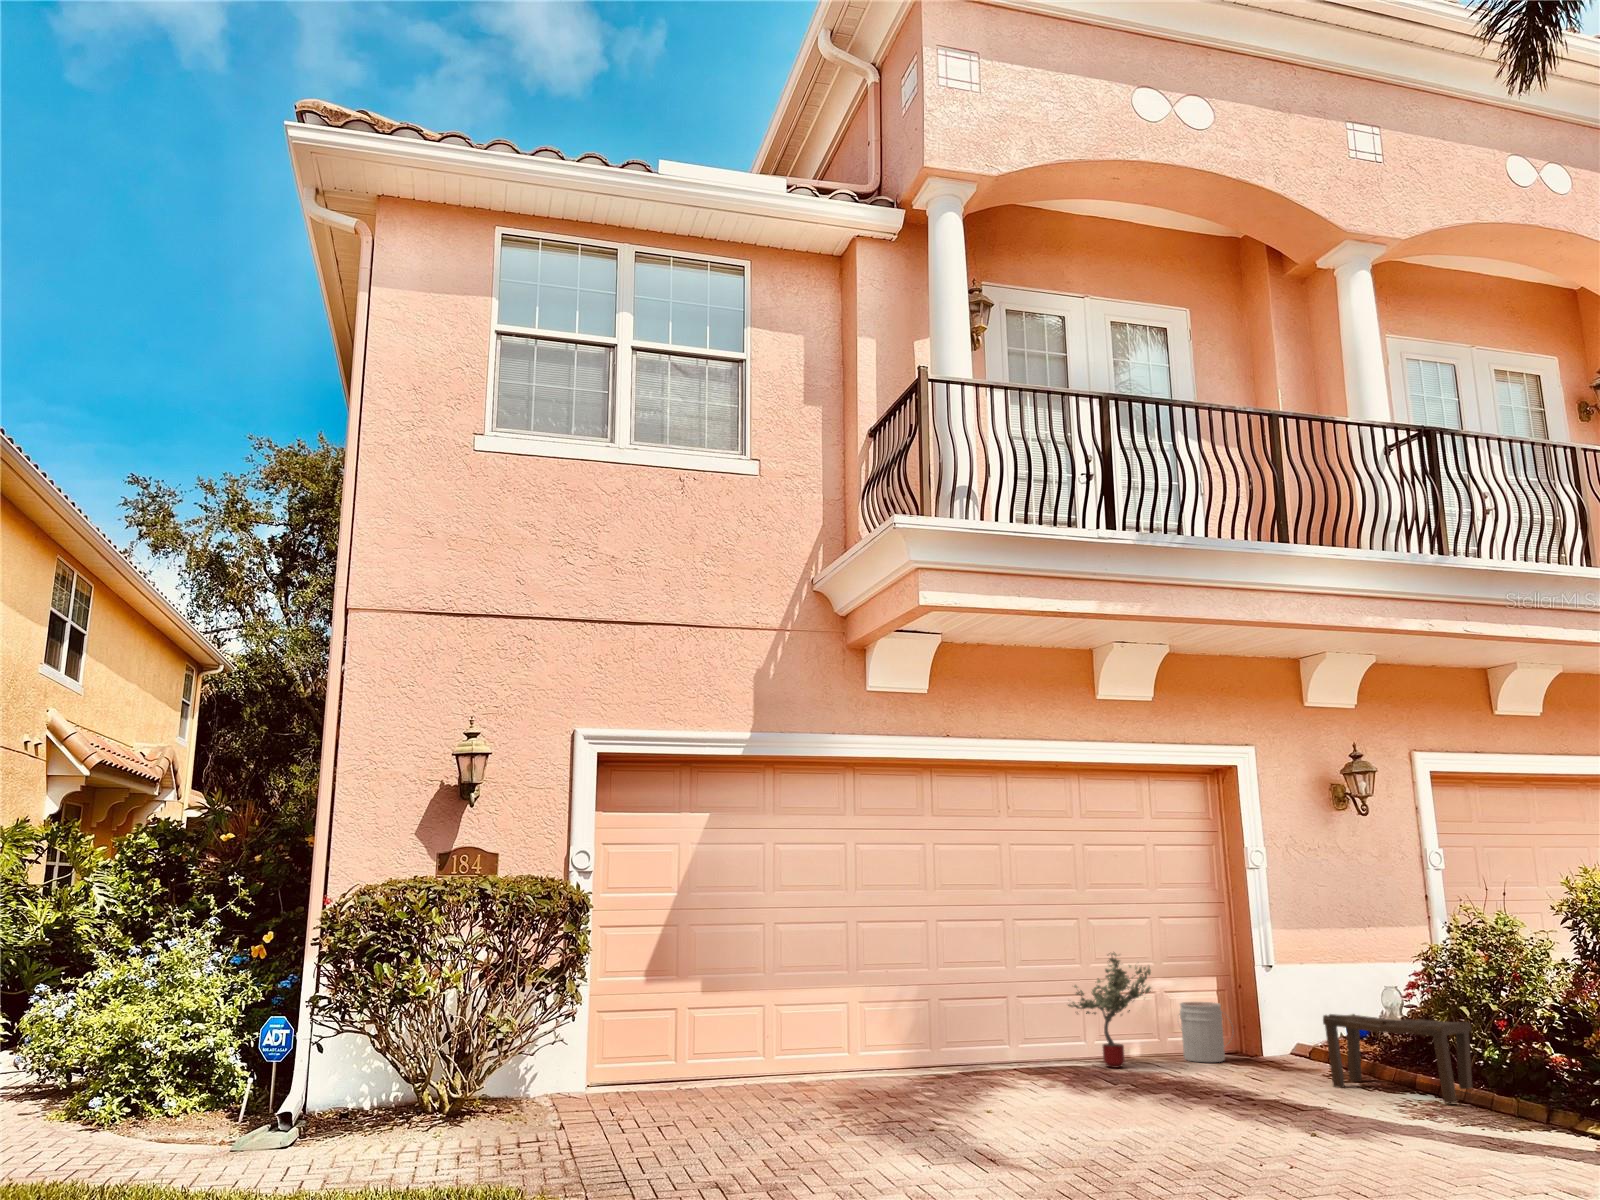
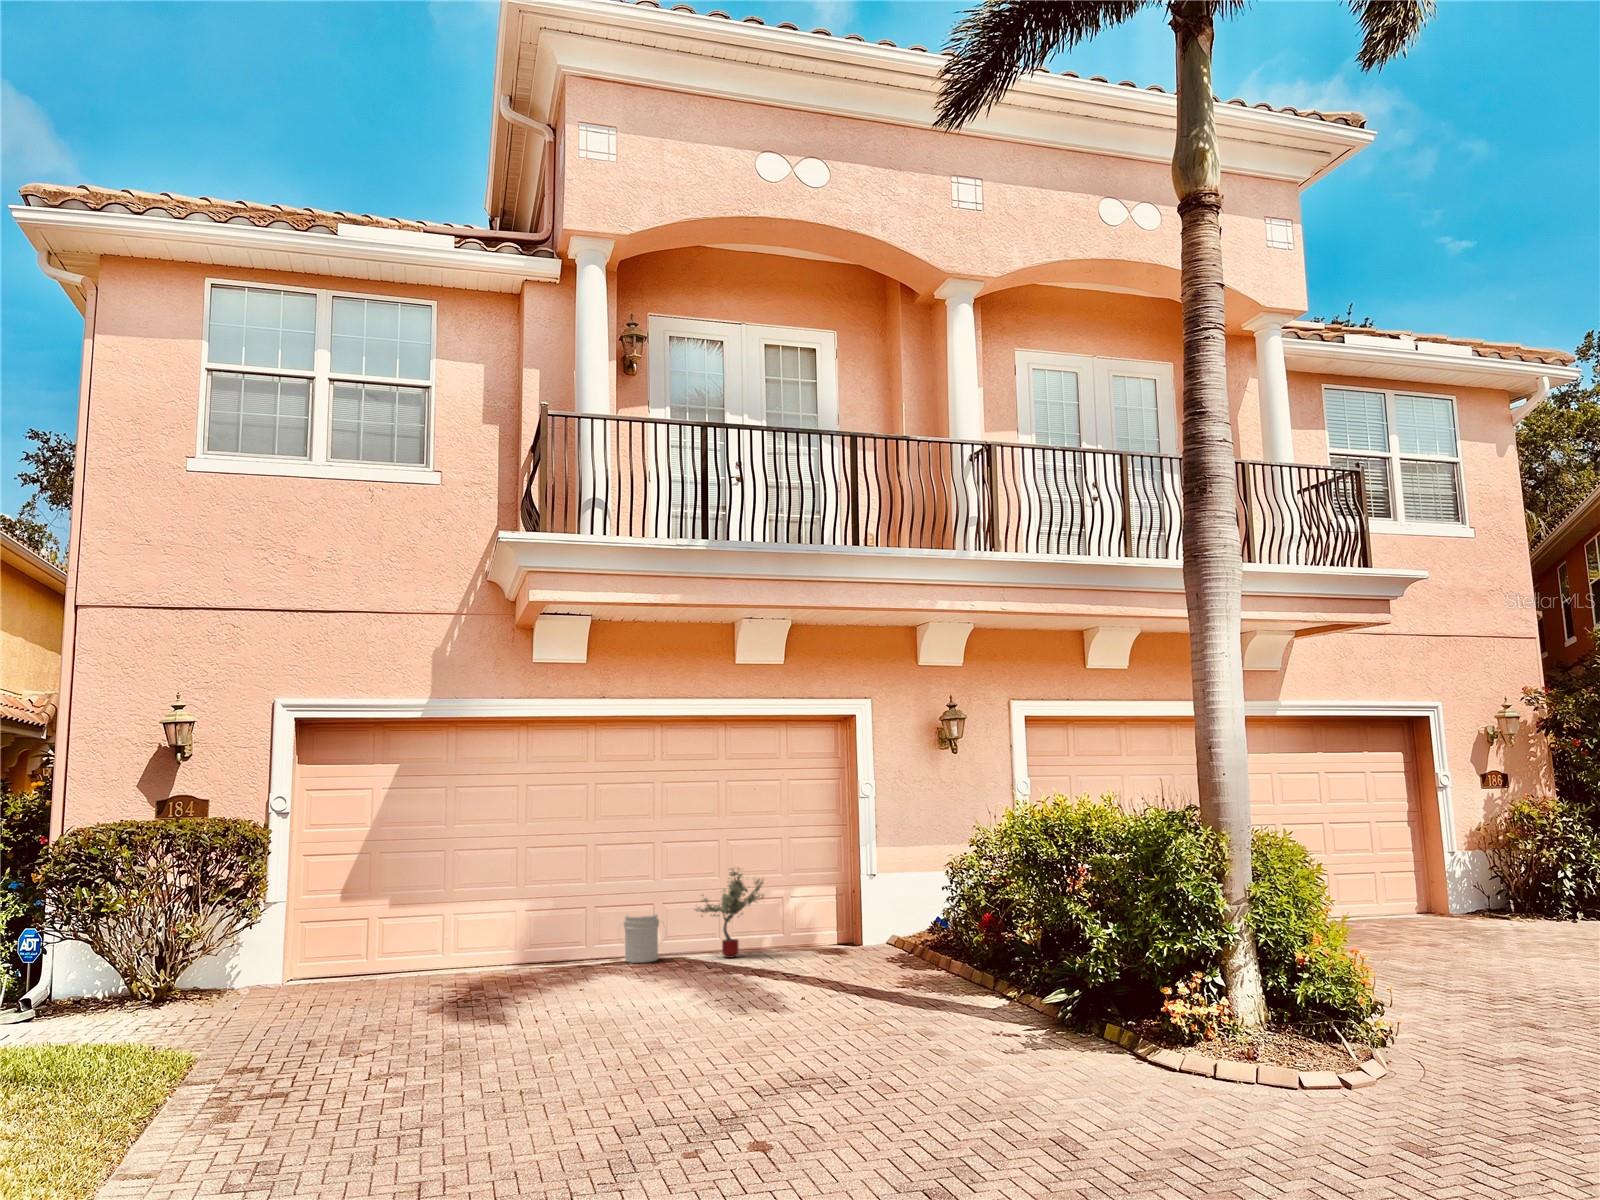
bucket: present [1179,1002,1233,1062] -> present [624,914,659,963]
bench: present [1323,1014,1472,1103] -> none [873,912,971,978]

